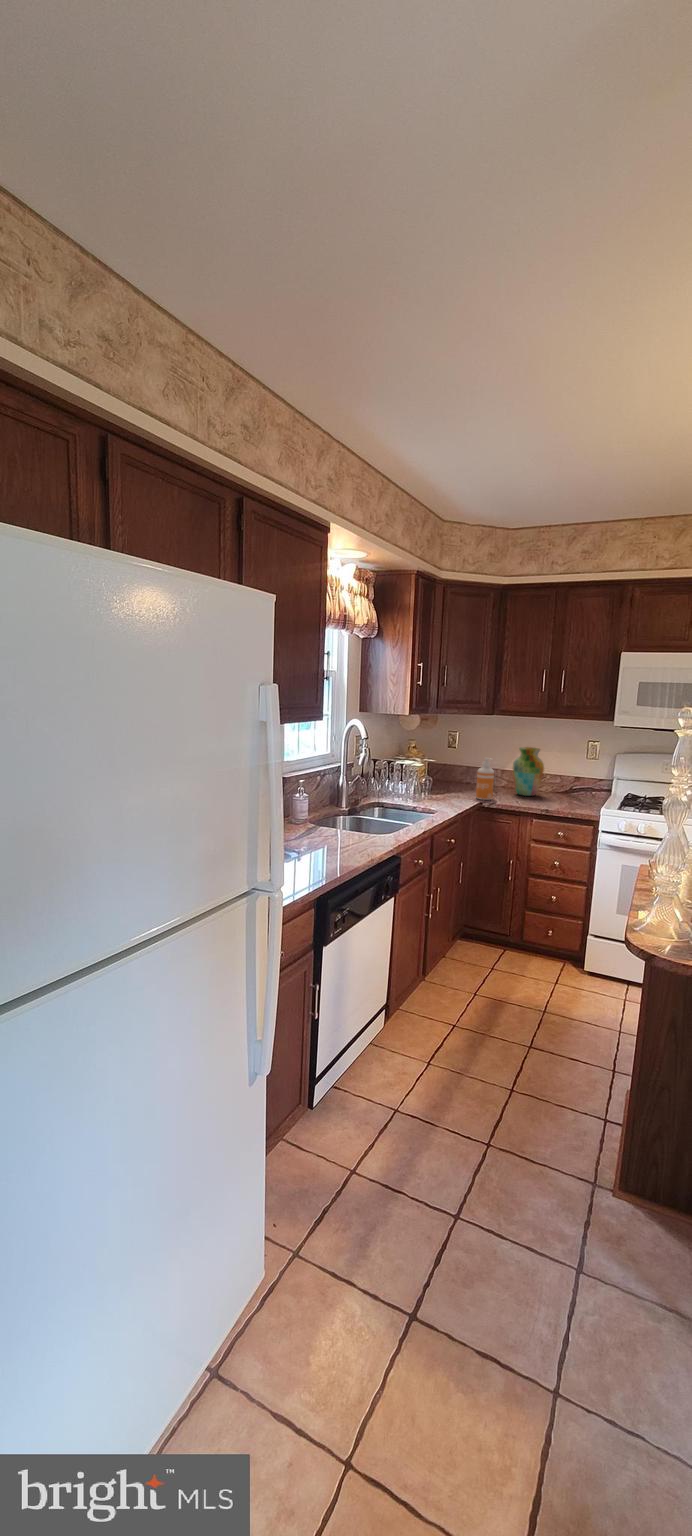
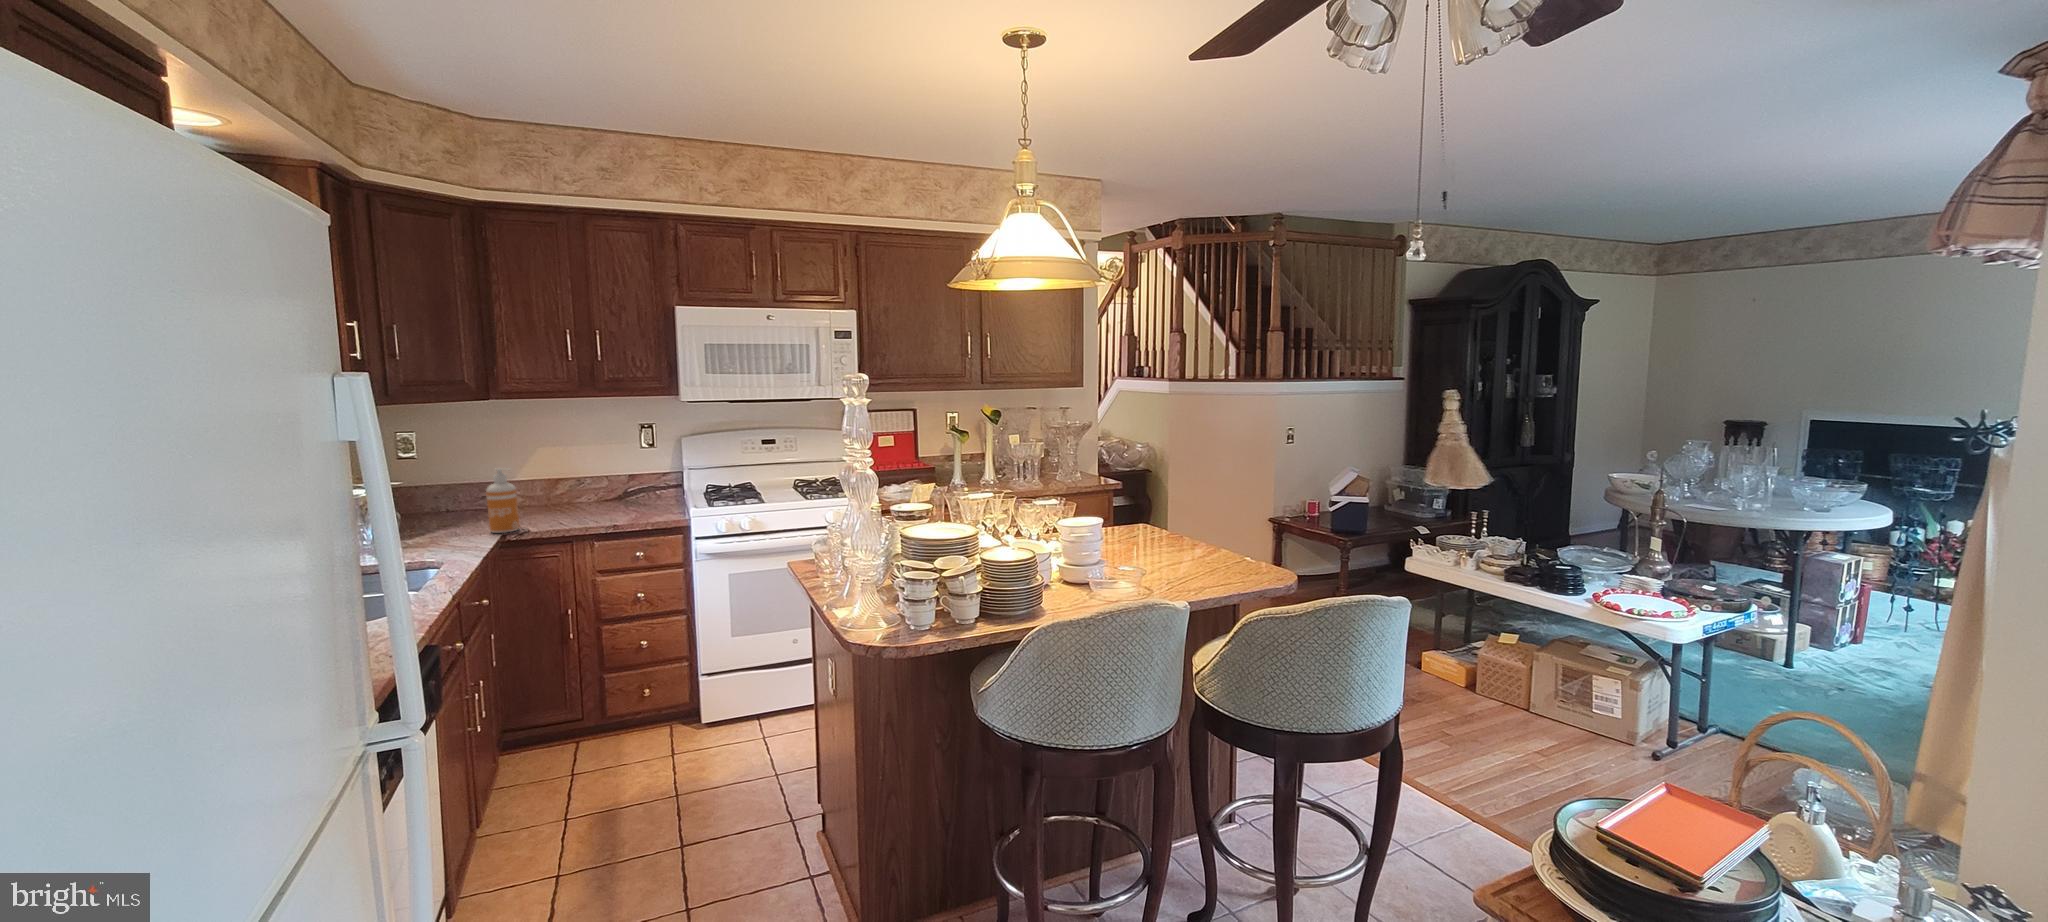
vase: present [513,747,544,796] -> none [536,444,587,515]

